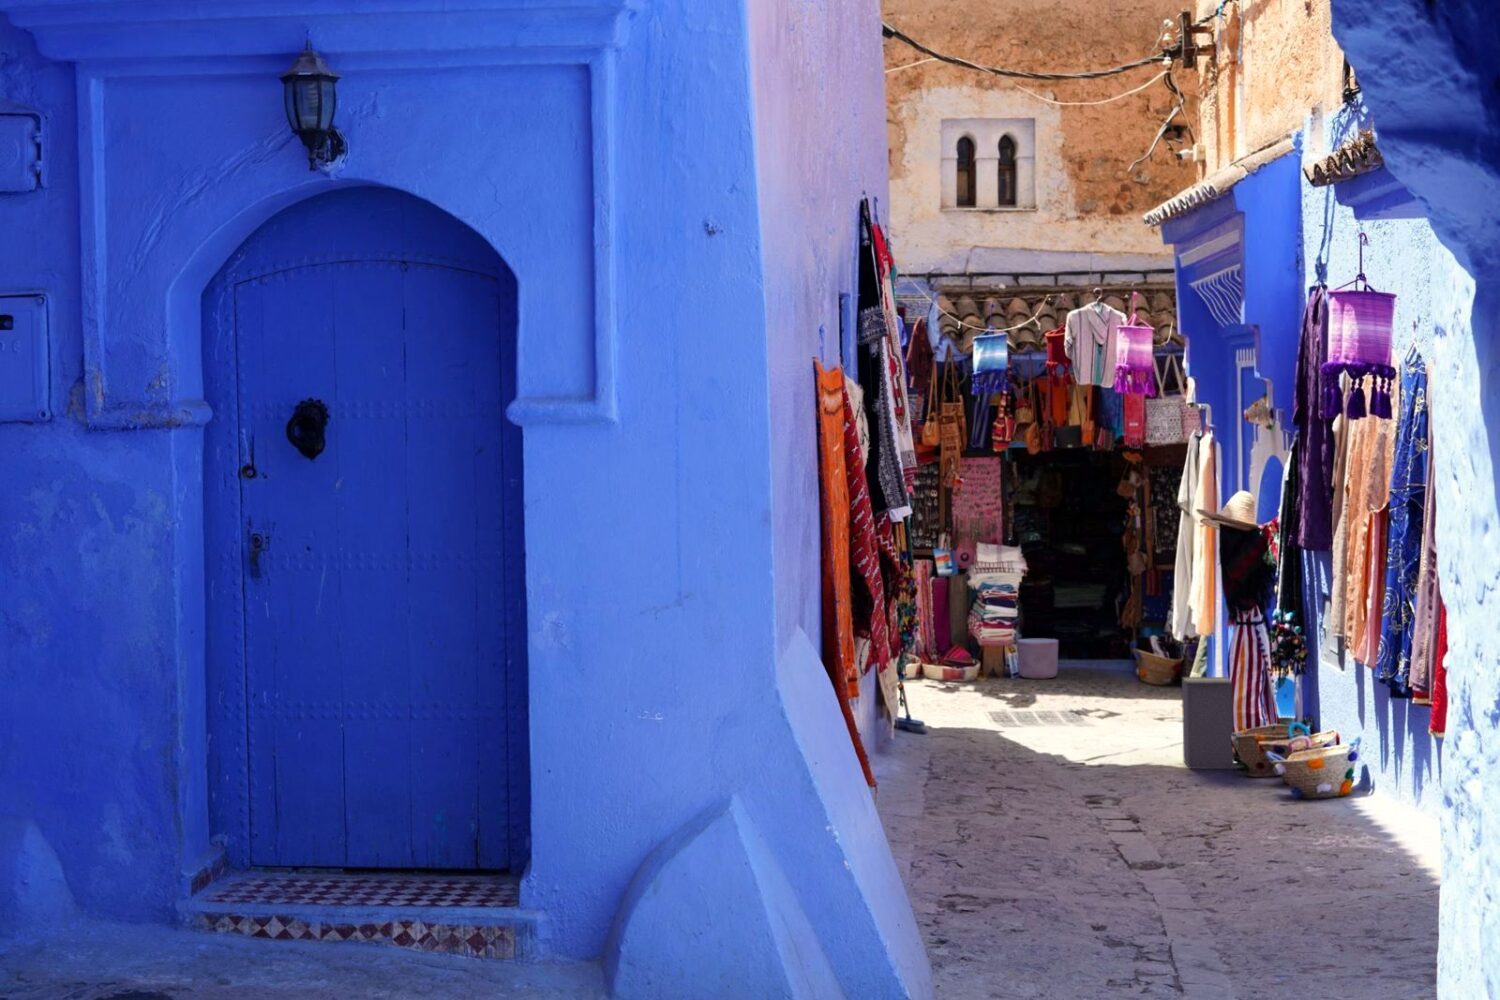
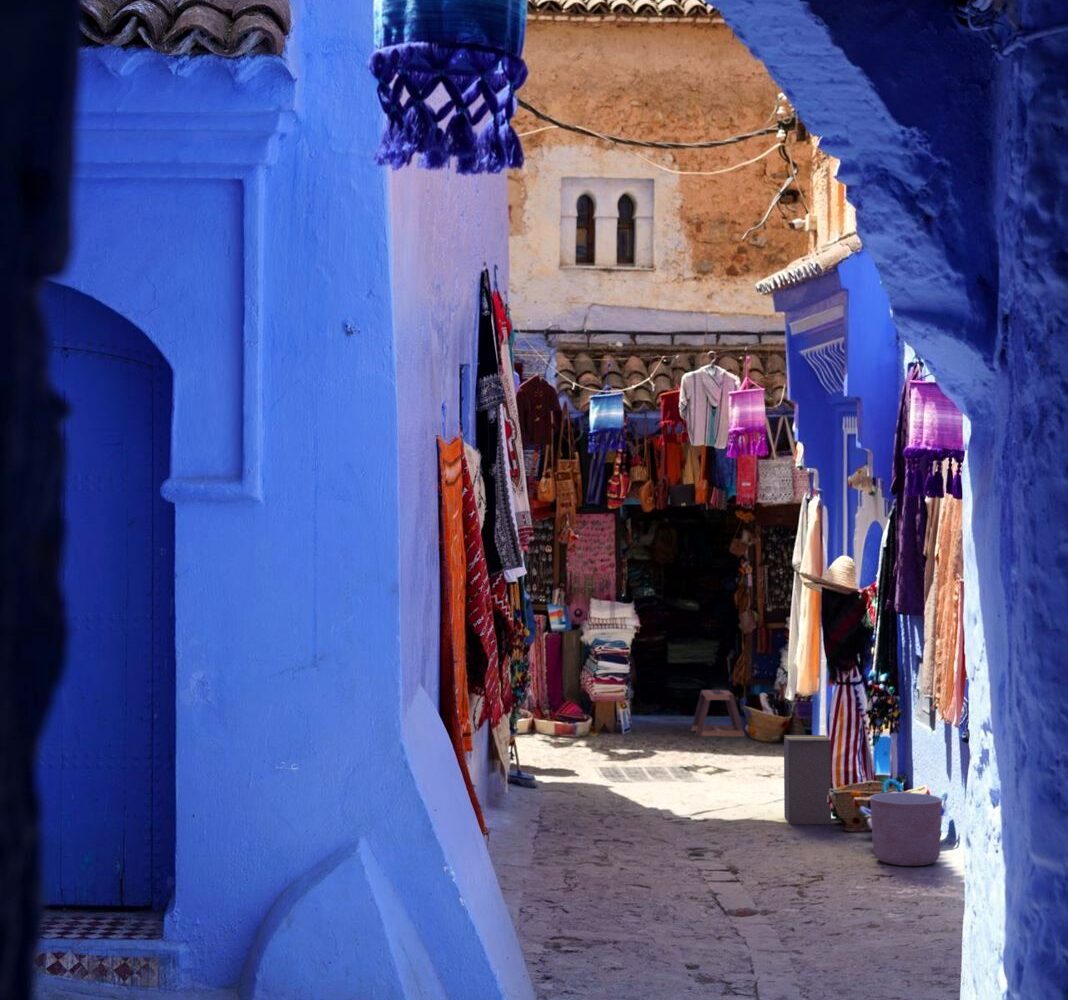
stool: none [1081,630,1136,677] -> present [691,690,745,737]
planter: present [1017,639,1058,679] -> present [870,793,942,866]

